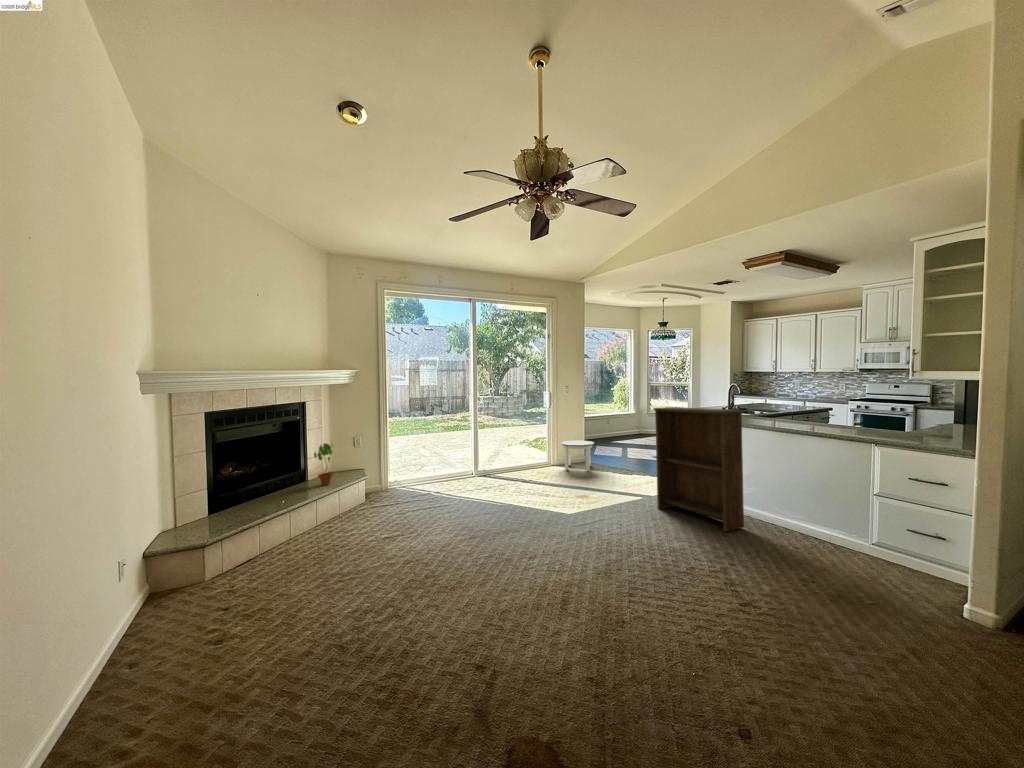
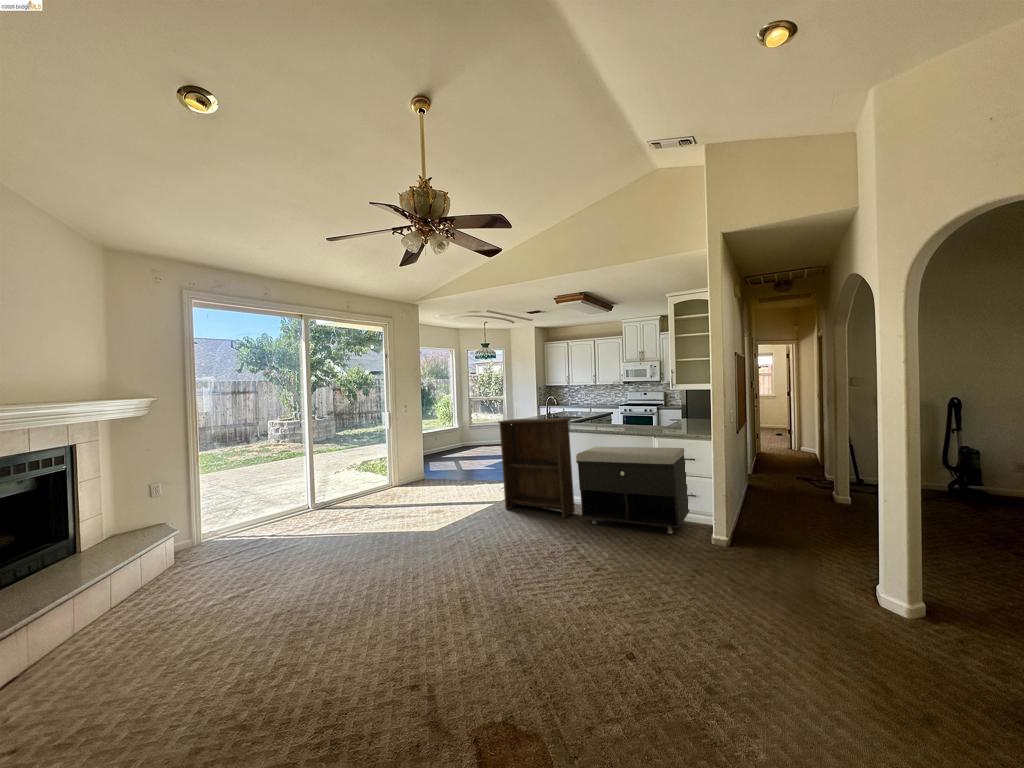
round table: present [561,441,594,470] -> none [403,457,435,488]
potted plant: present [314,443,333,485] -> none [100,495,133,552]
storage bench: none [744,450,928,584] -> present [576,447,689,533]

